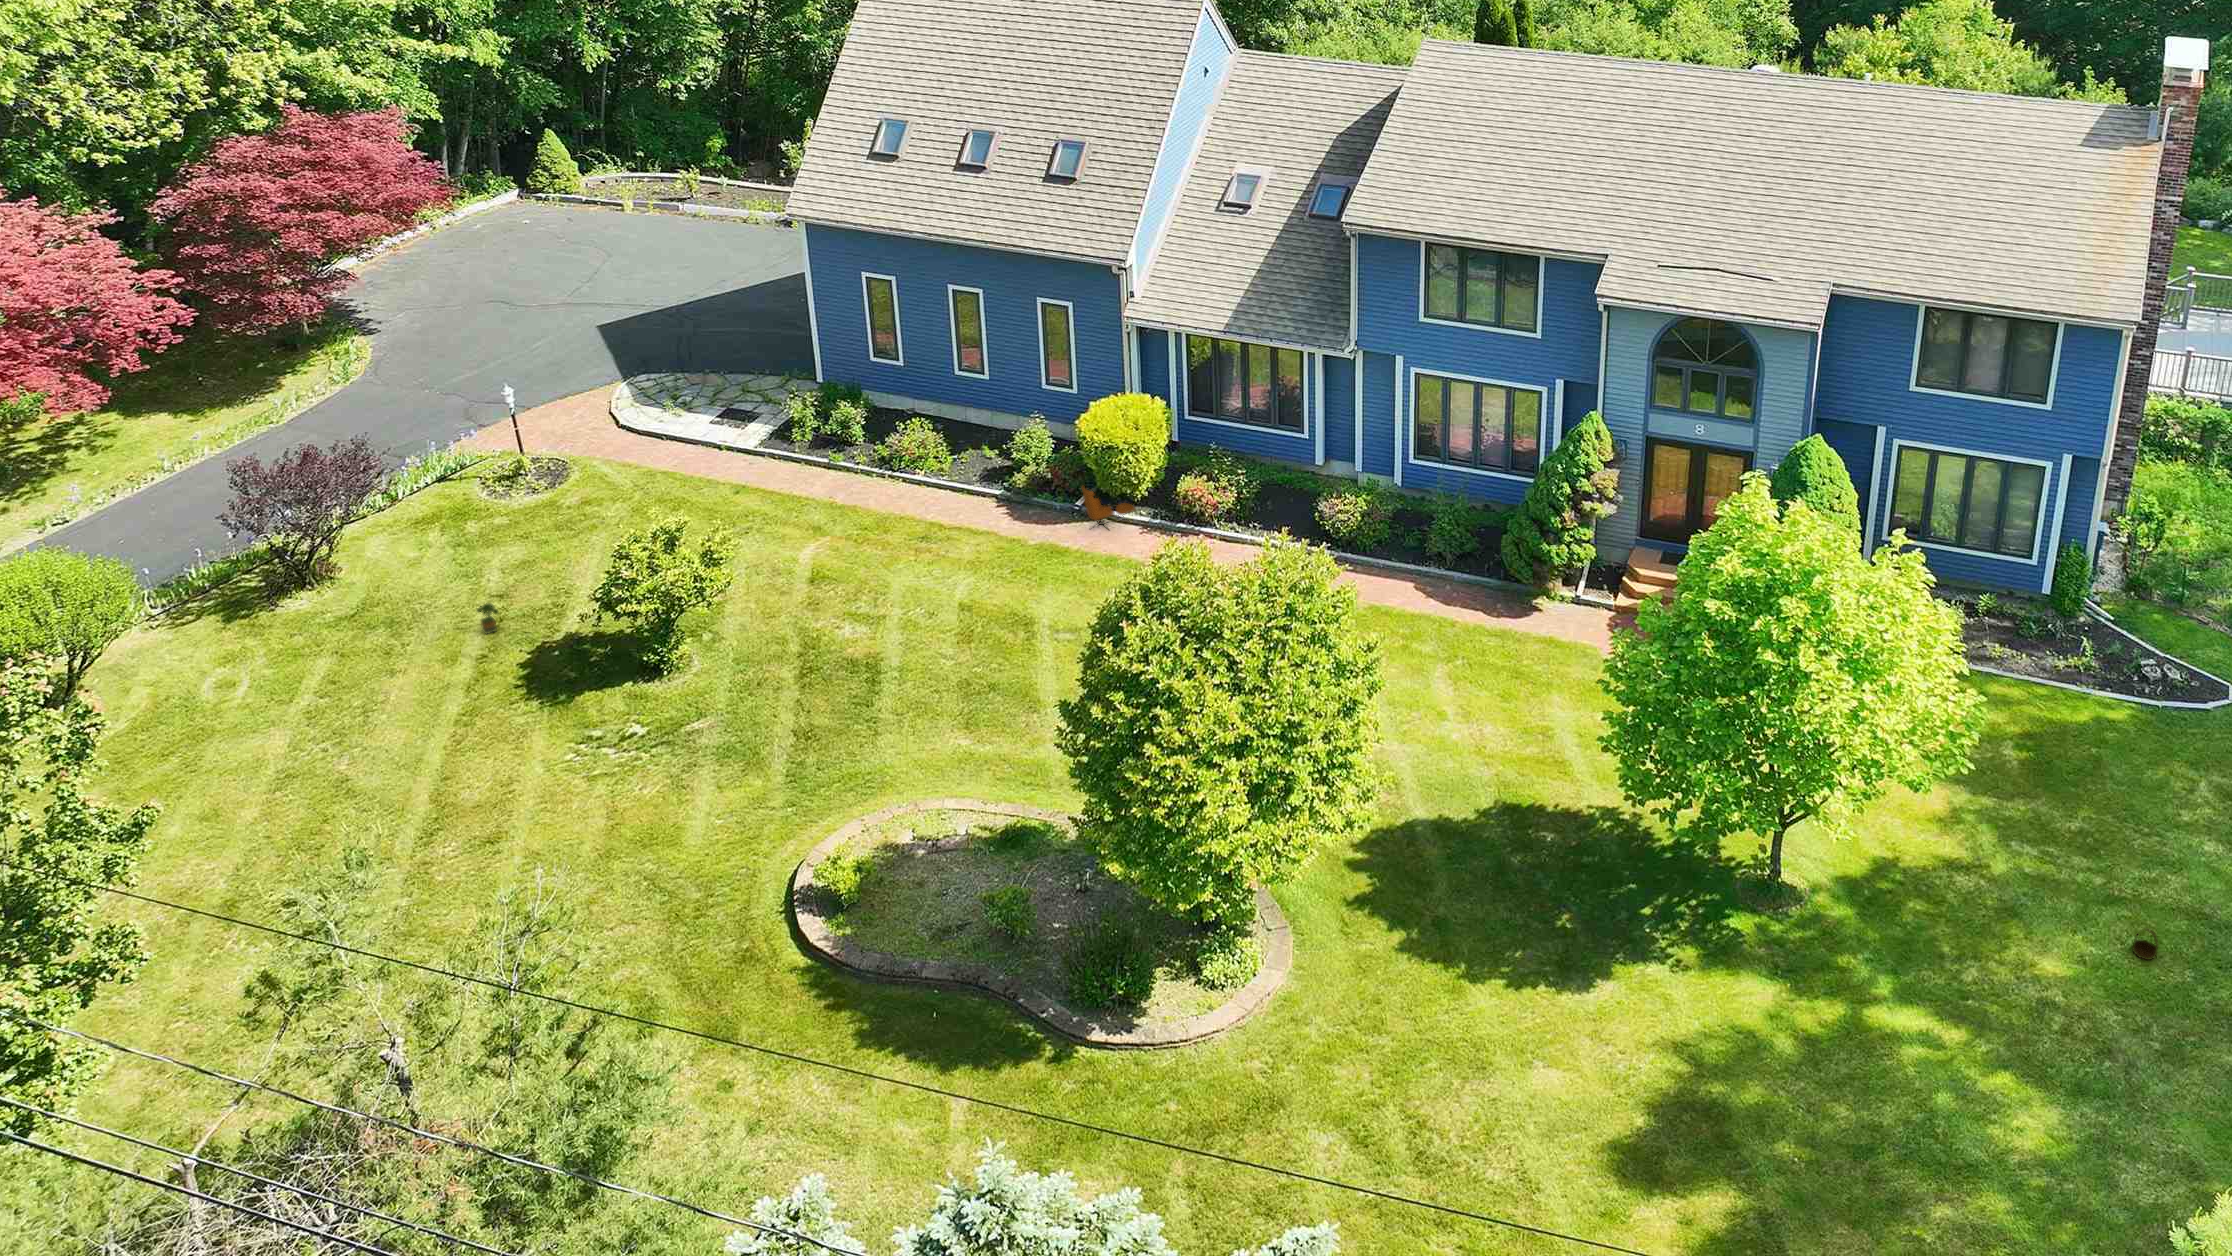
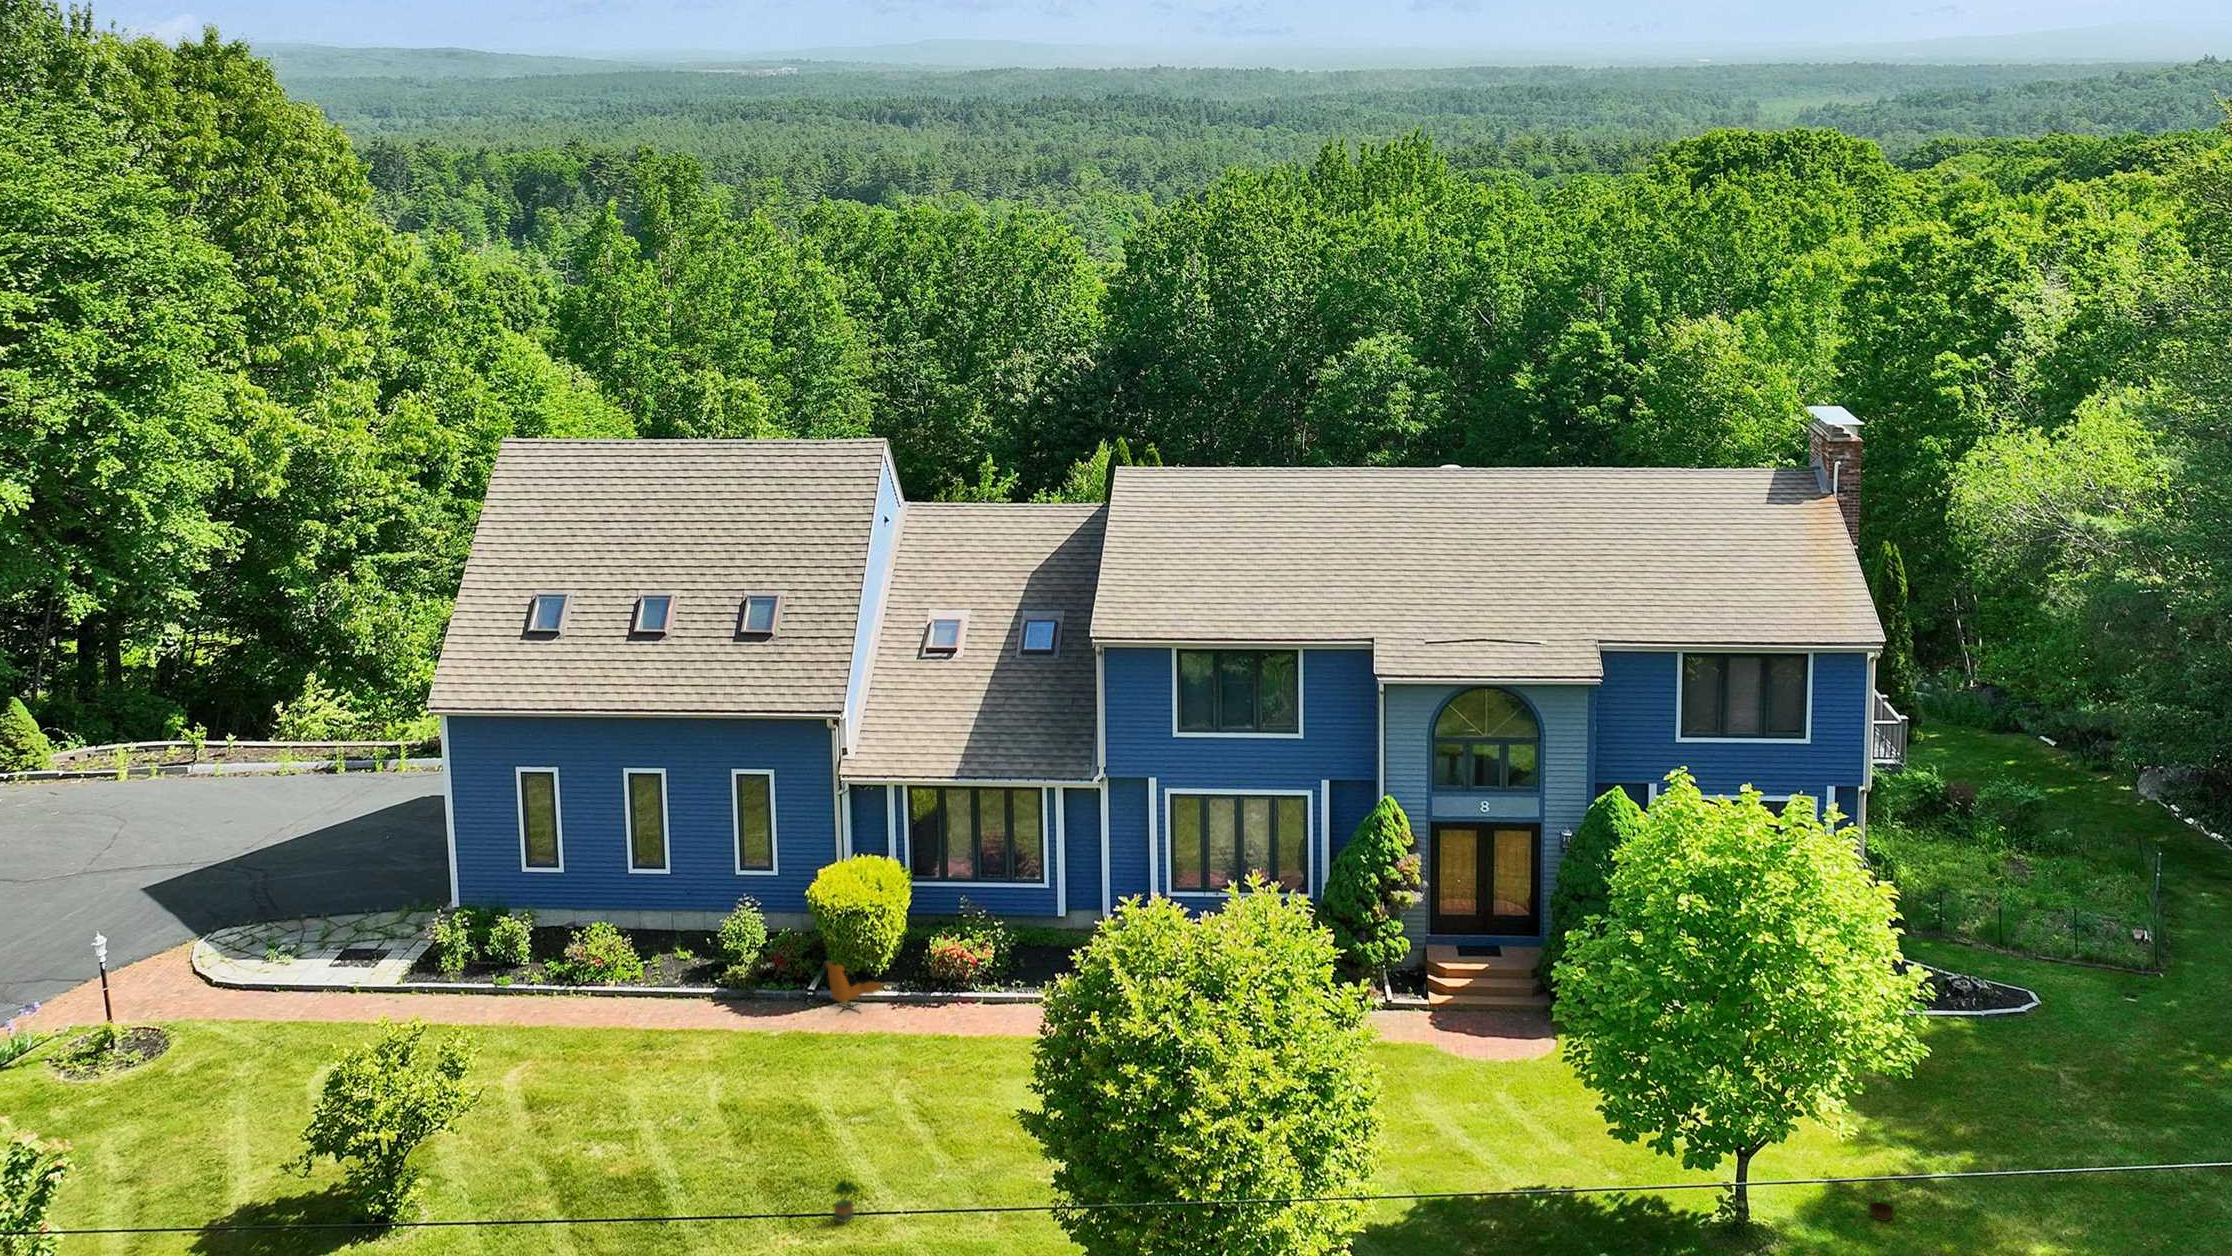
potted tree: present [477,603,499,634] -> present [831,1180,859,1223]
basket: present [2133,928,2158,960] -> present [1869,1186,1894,1221]

